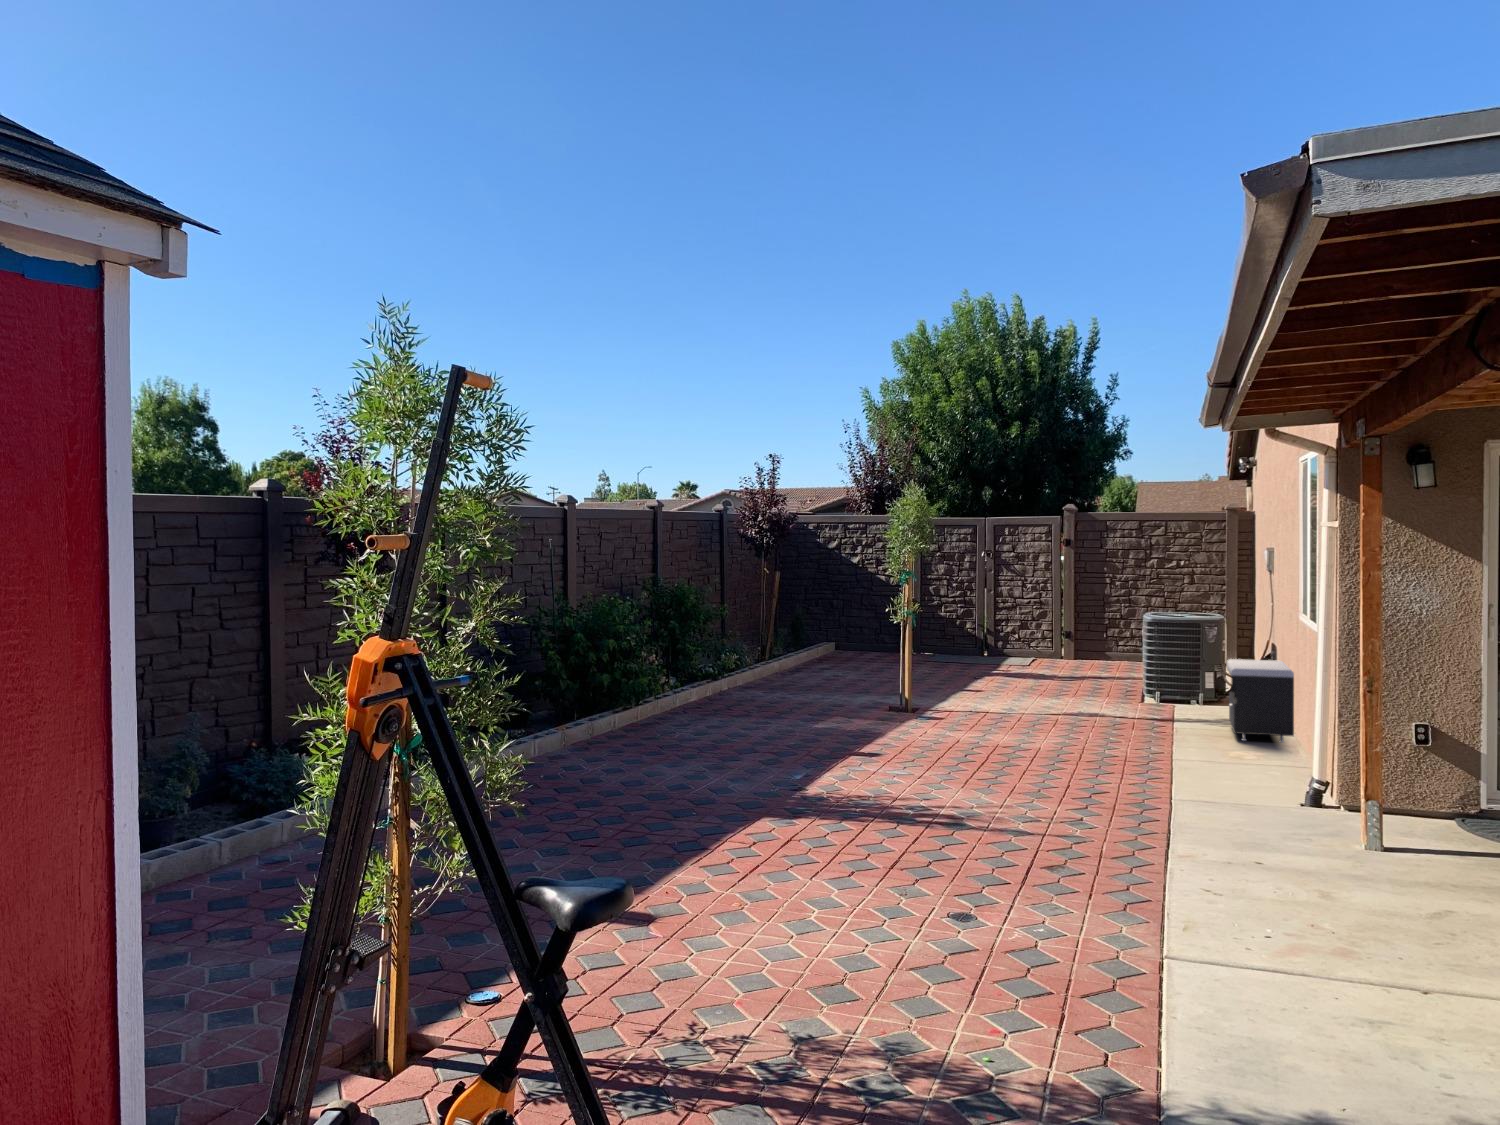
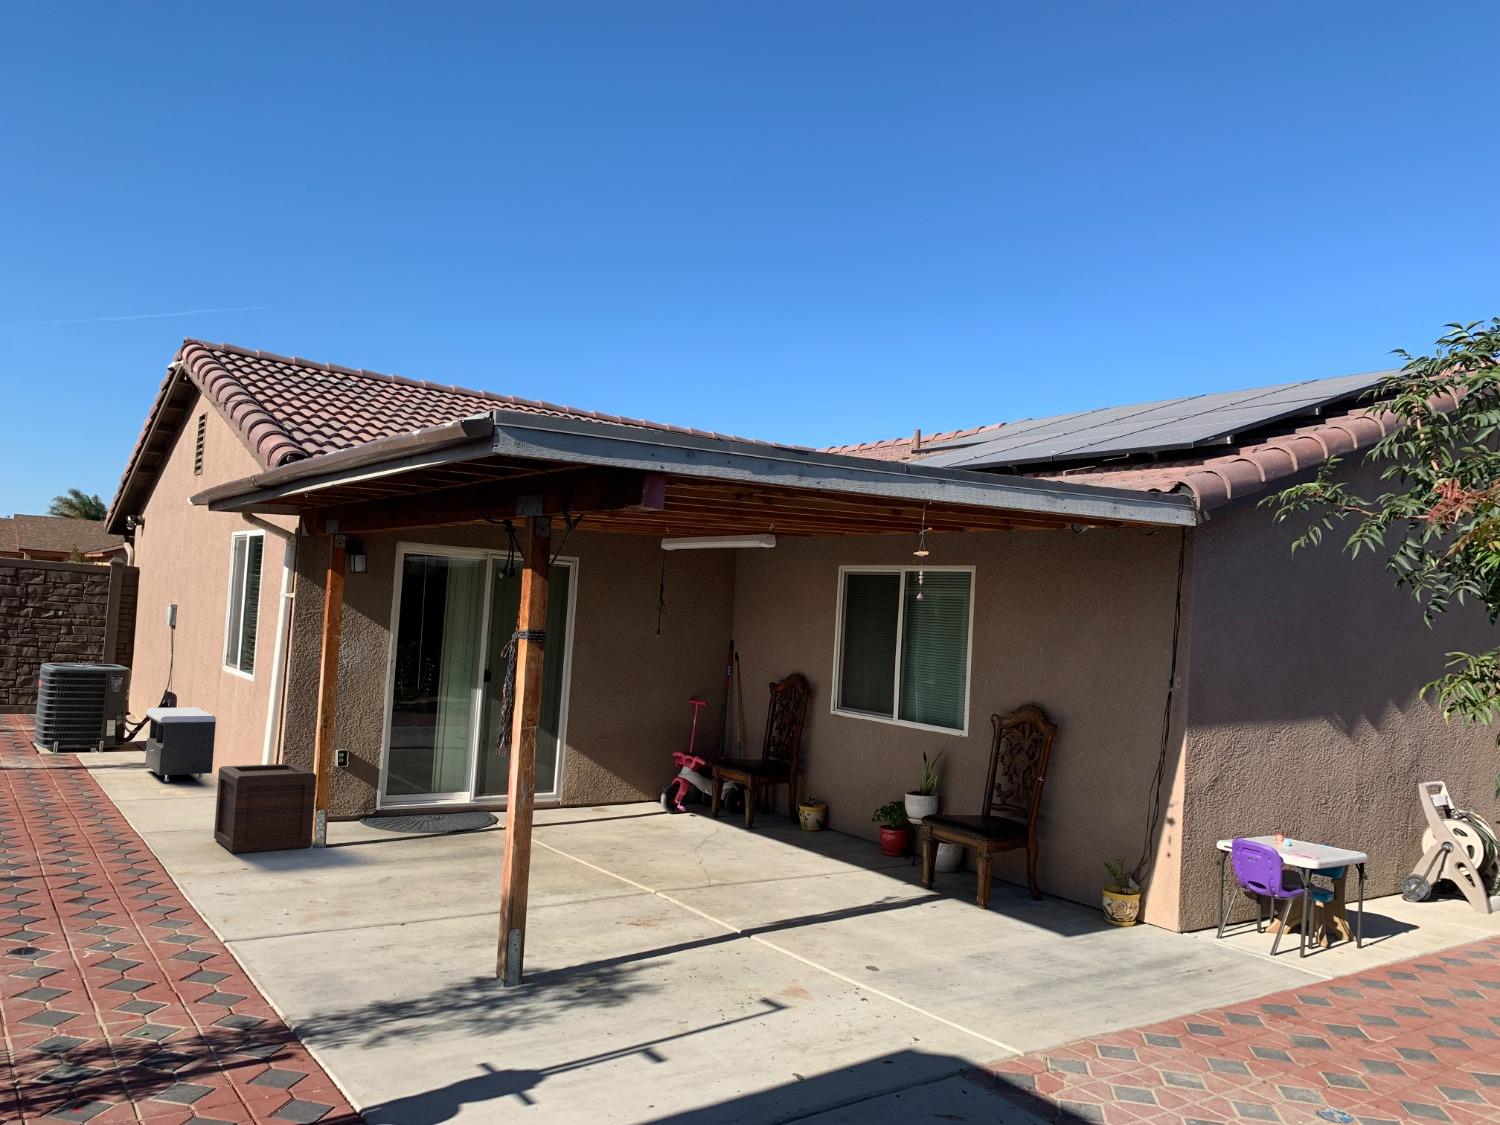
wooden crate: none [1247,731,1363,847] -> present [214,764,317,854]

